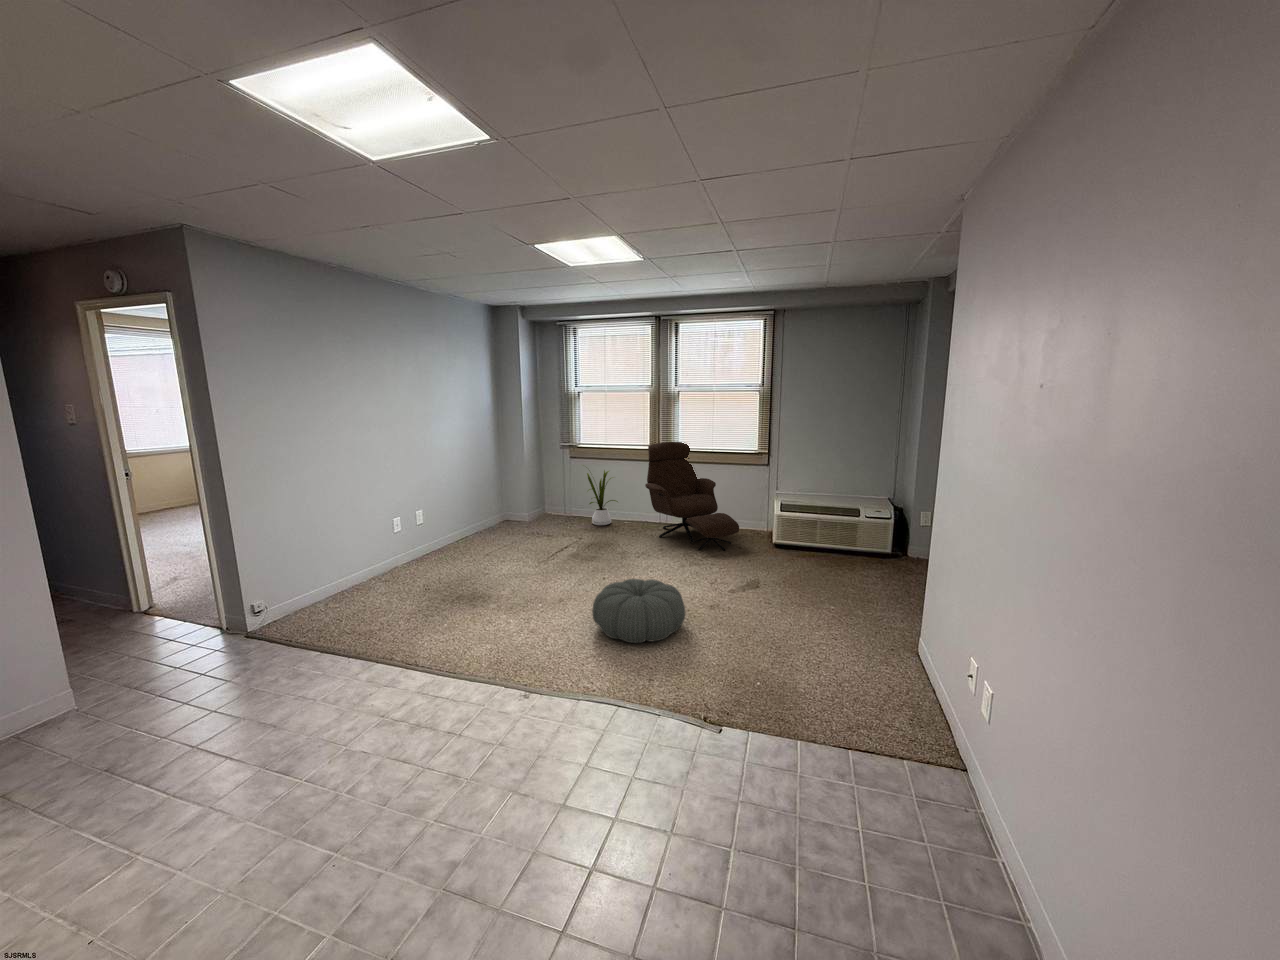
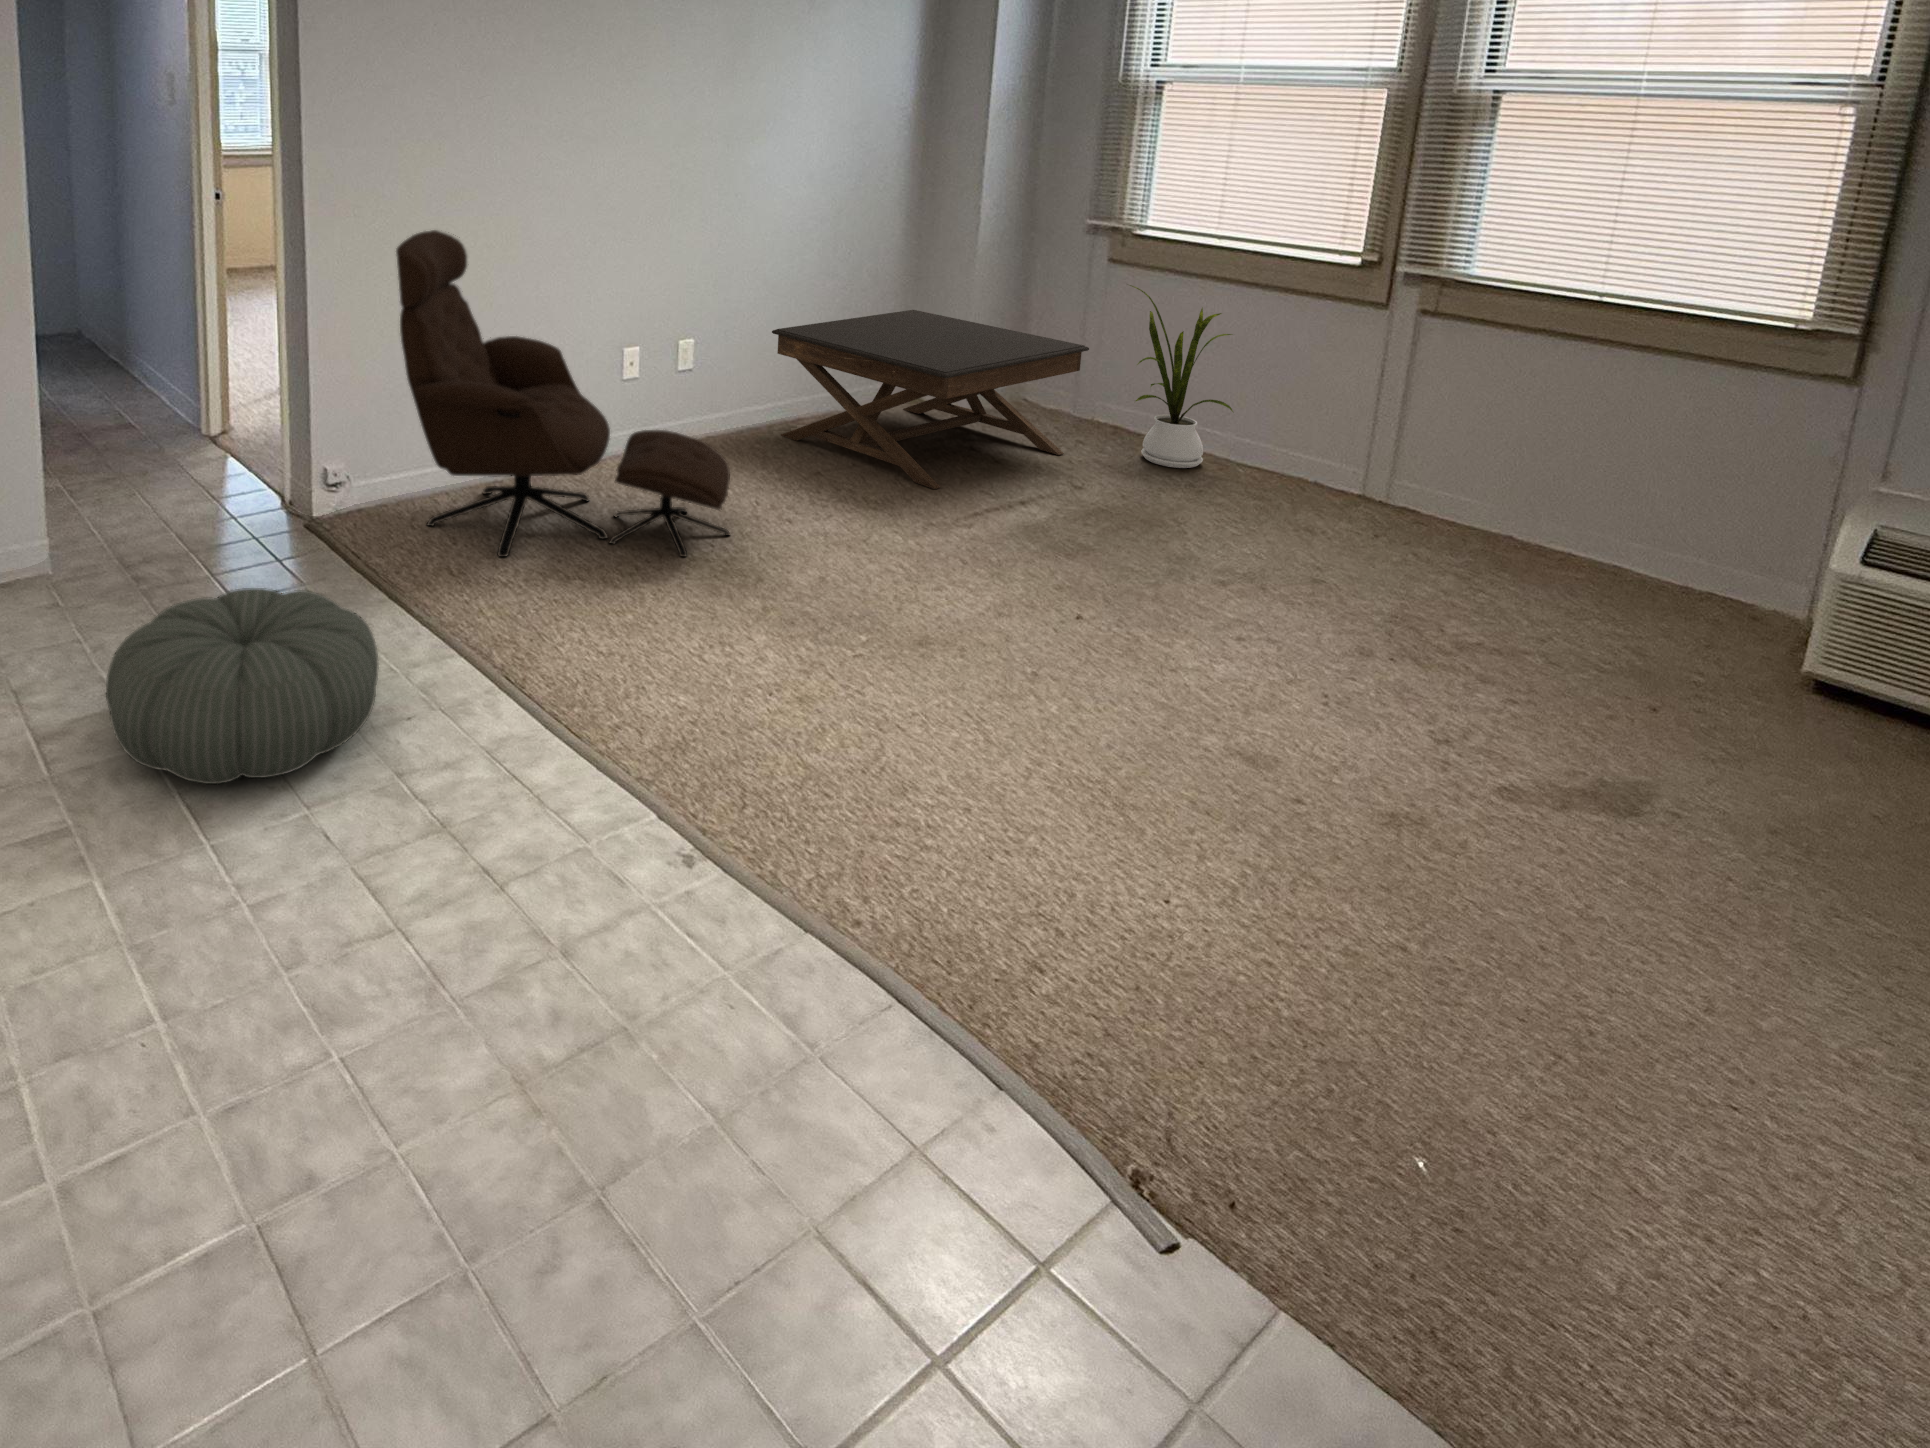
lounge chair: present [645,442,739,551] -> present [396,230,730,557]
coffee table: none [453,484,572,549] -> present [772,310,1089,489]
pouf: present [592,579,685,643] -> present [106,588,379,784]

